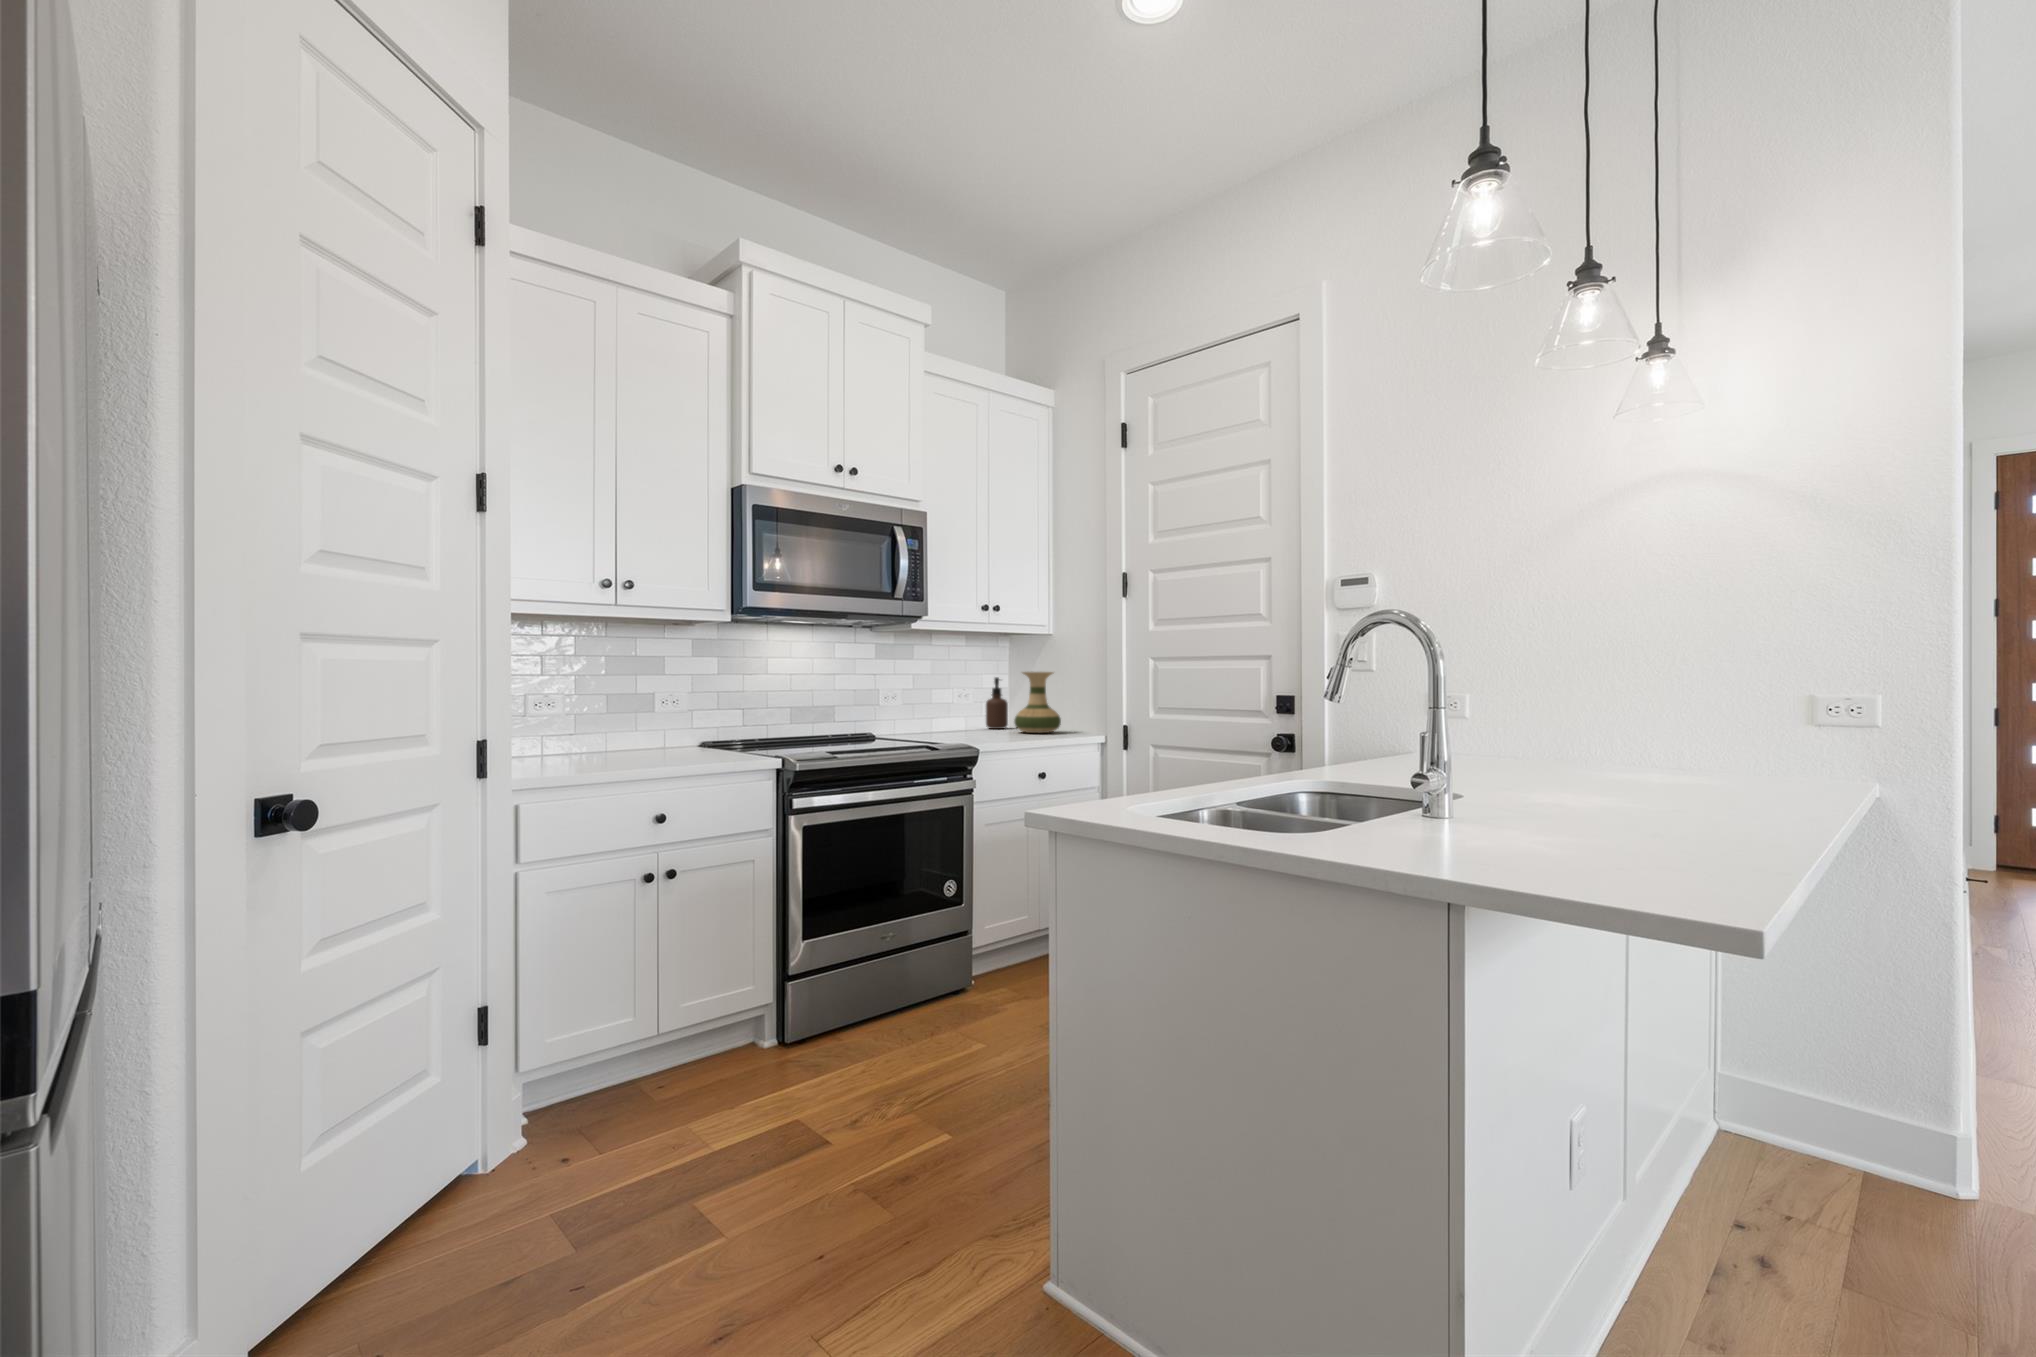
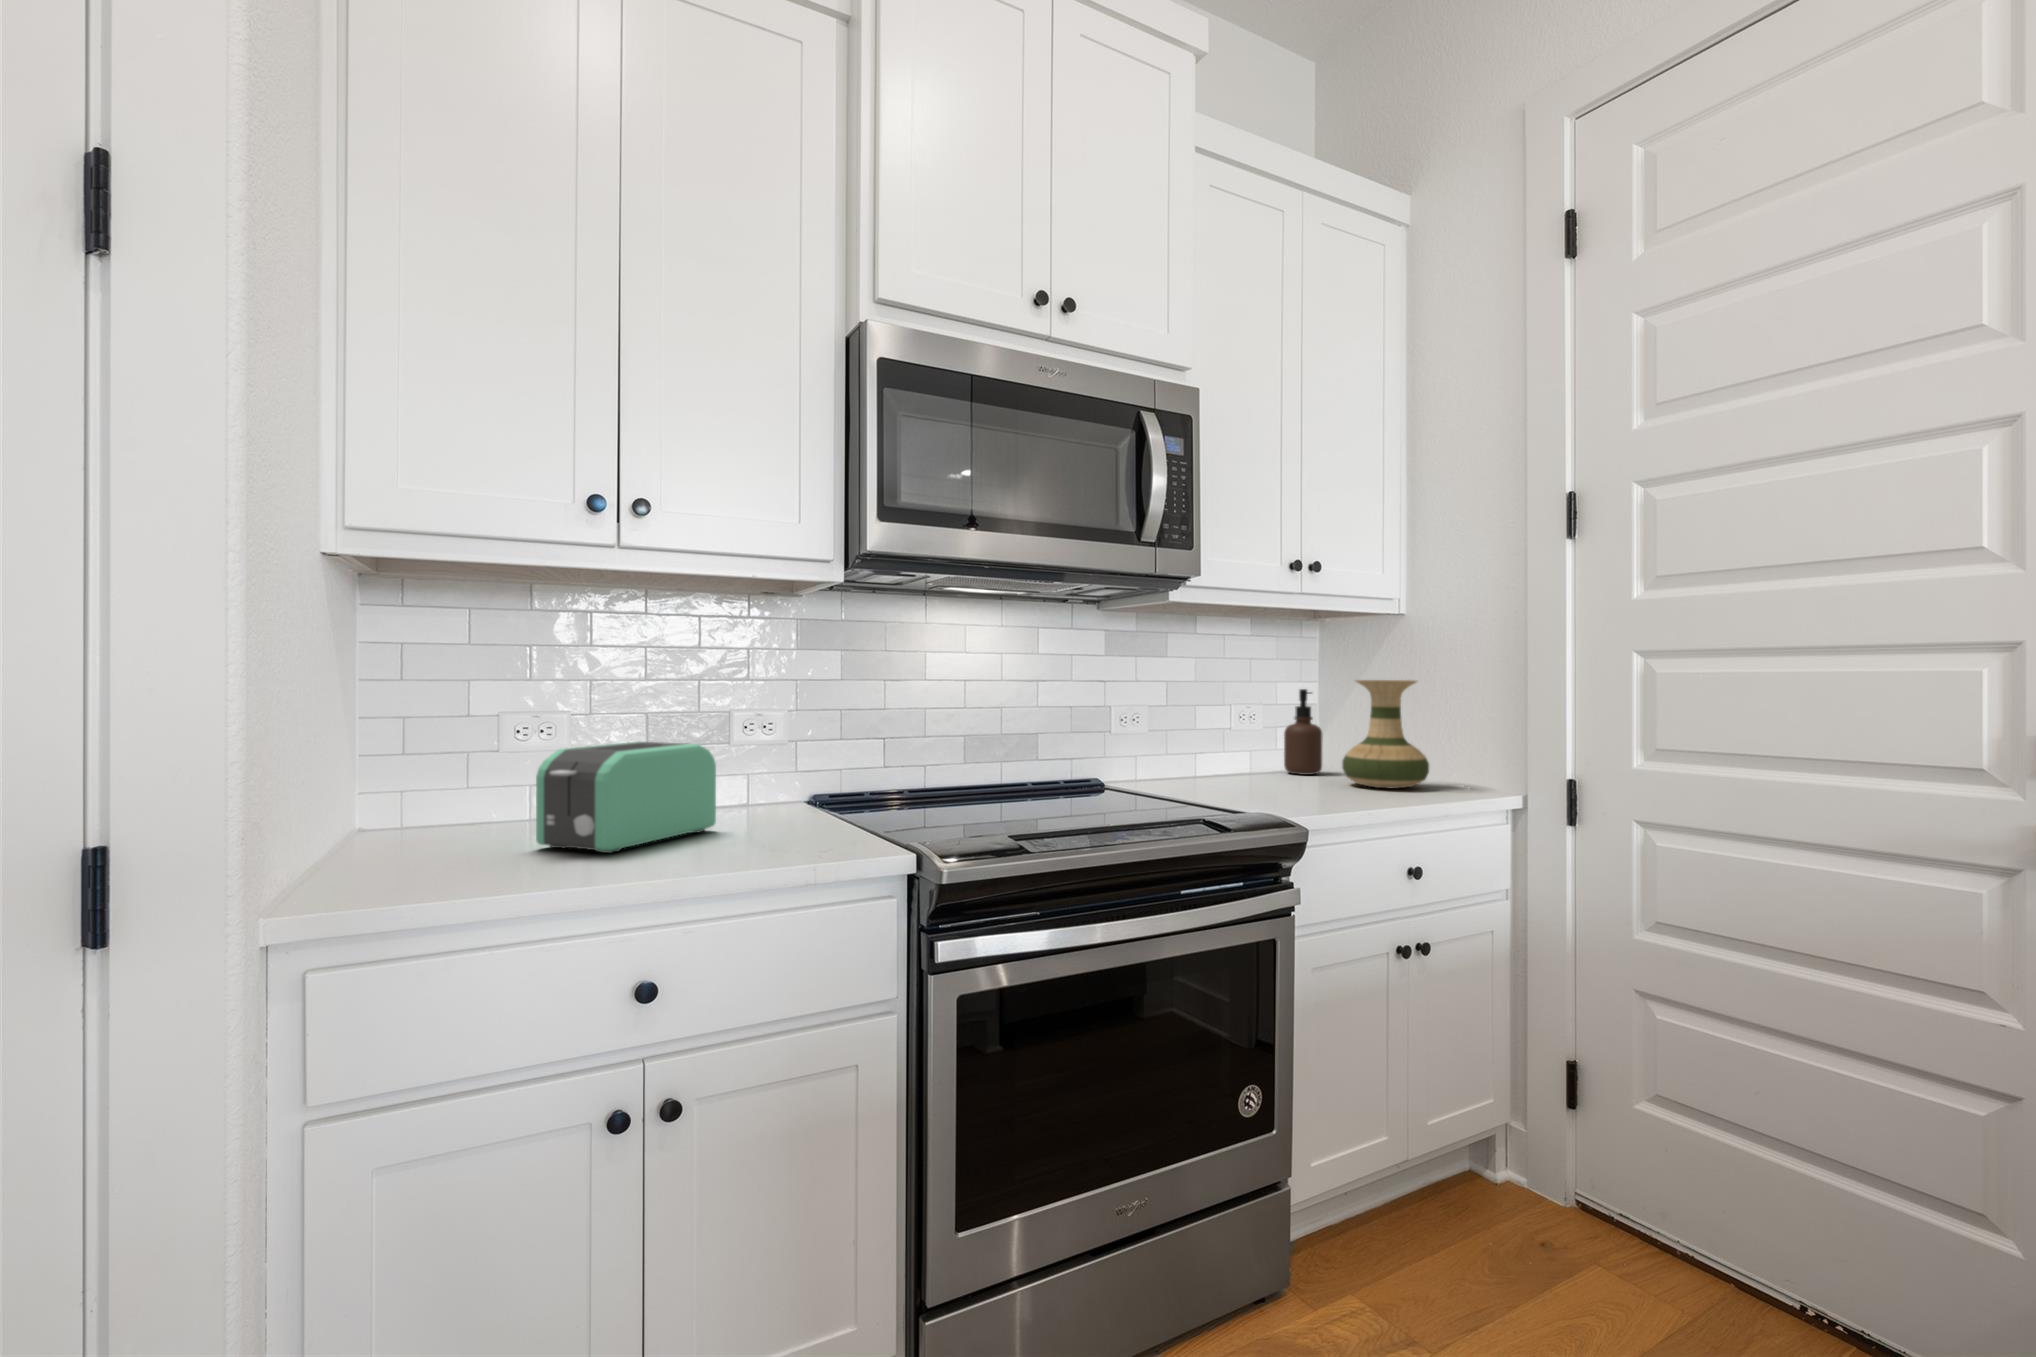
toaster: none [578,708,665,762] -> present [536,742,716,853]

